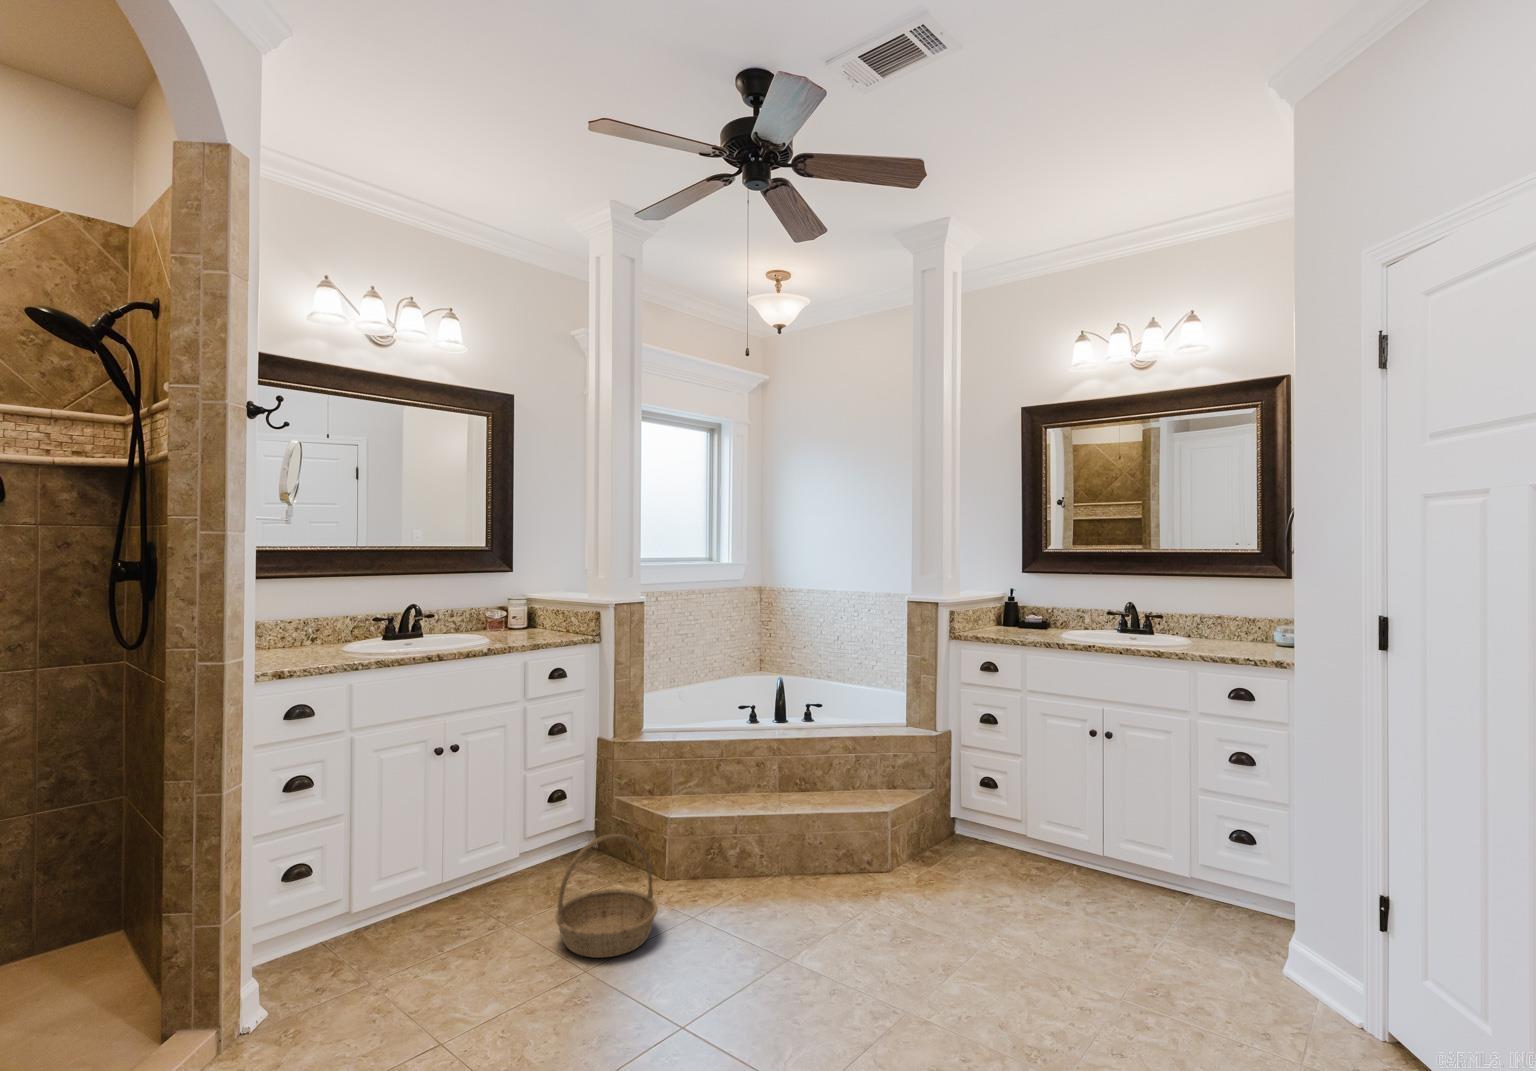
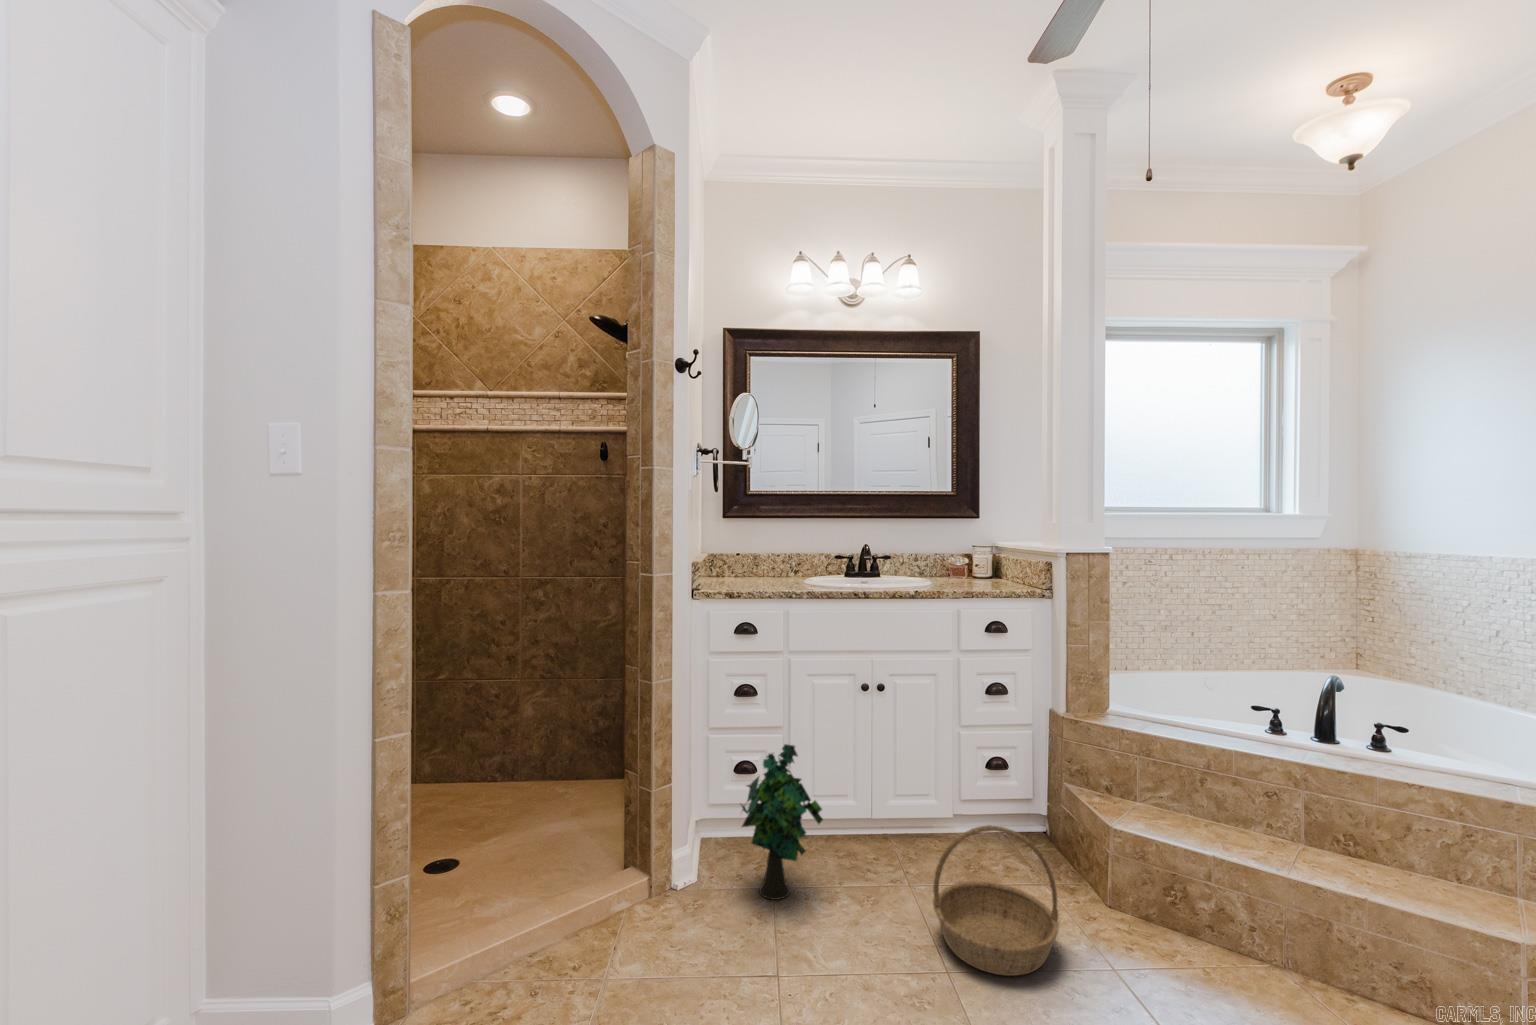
decorative plant: none [332,817,438,991] -> present [740,744,823,900]

